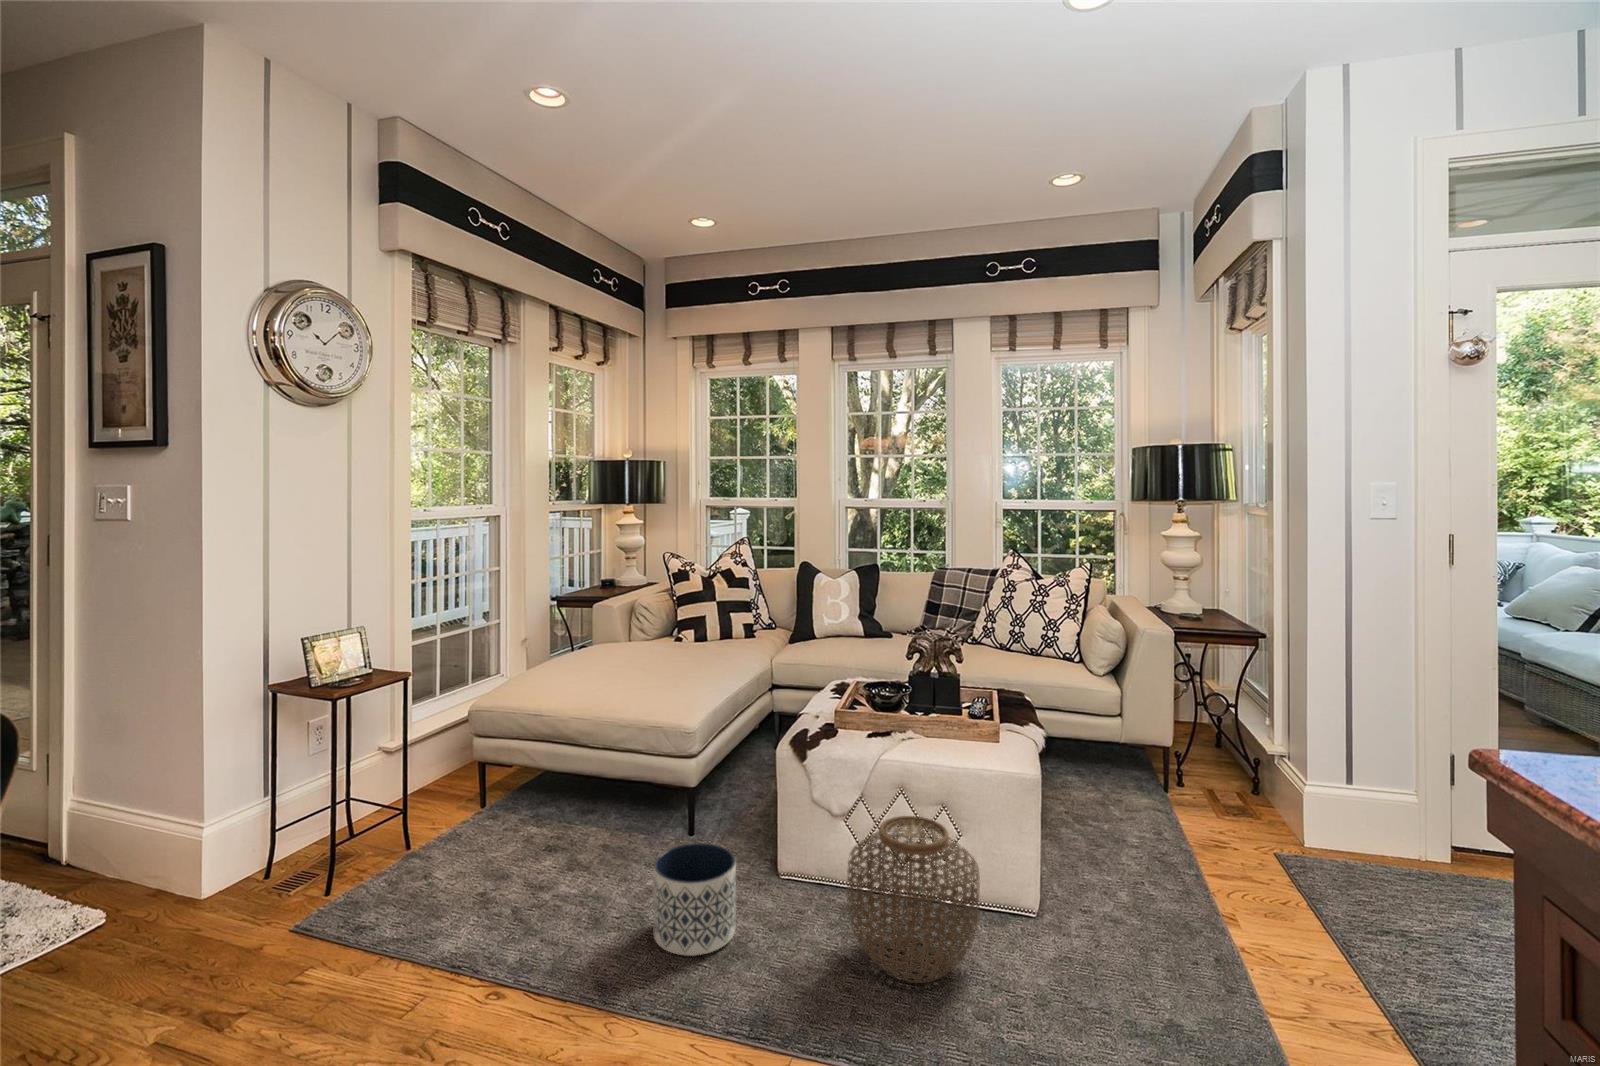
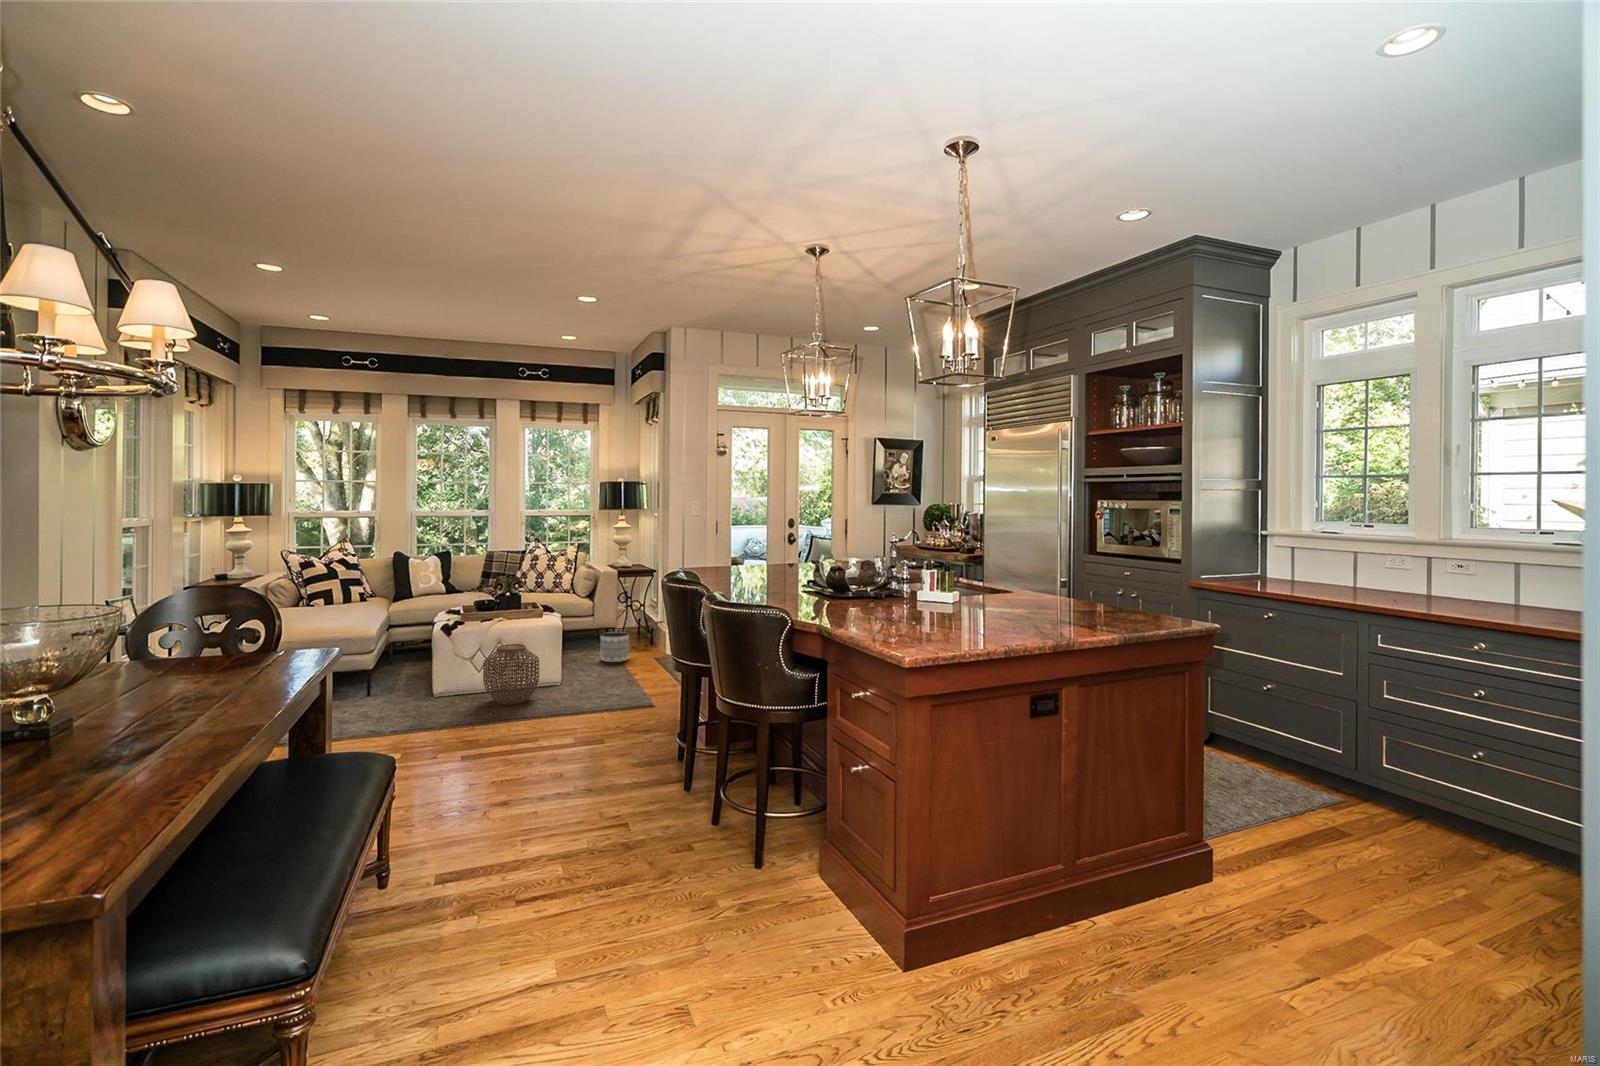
planter: present [654,843,736,956] -> present [600,632,629,662]

